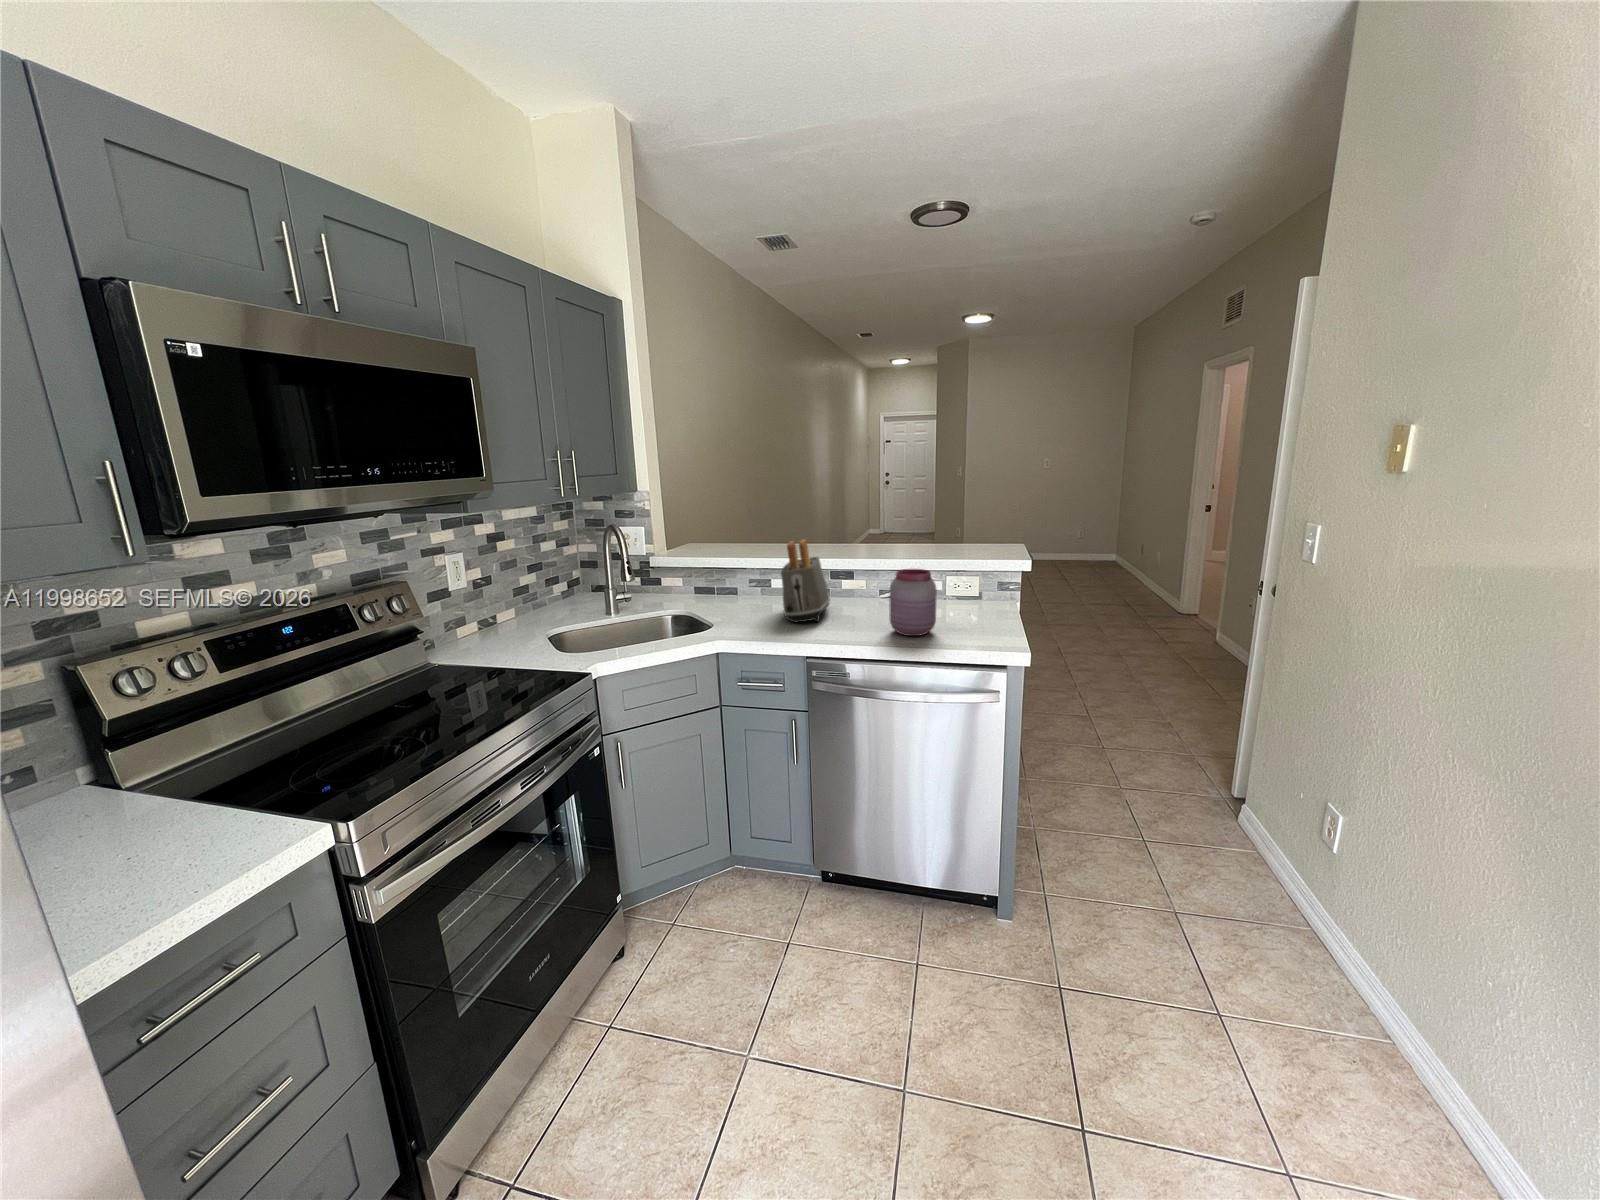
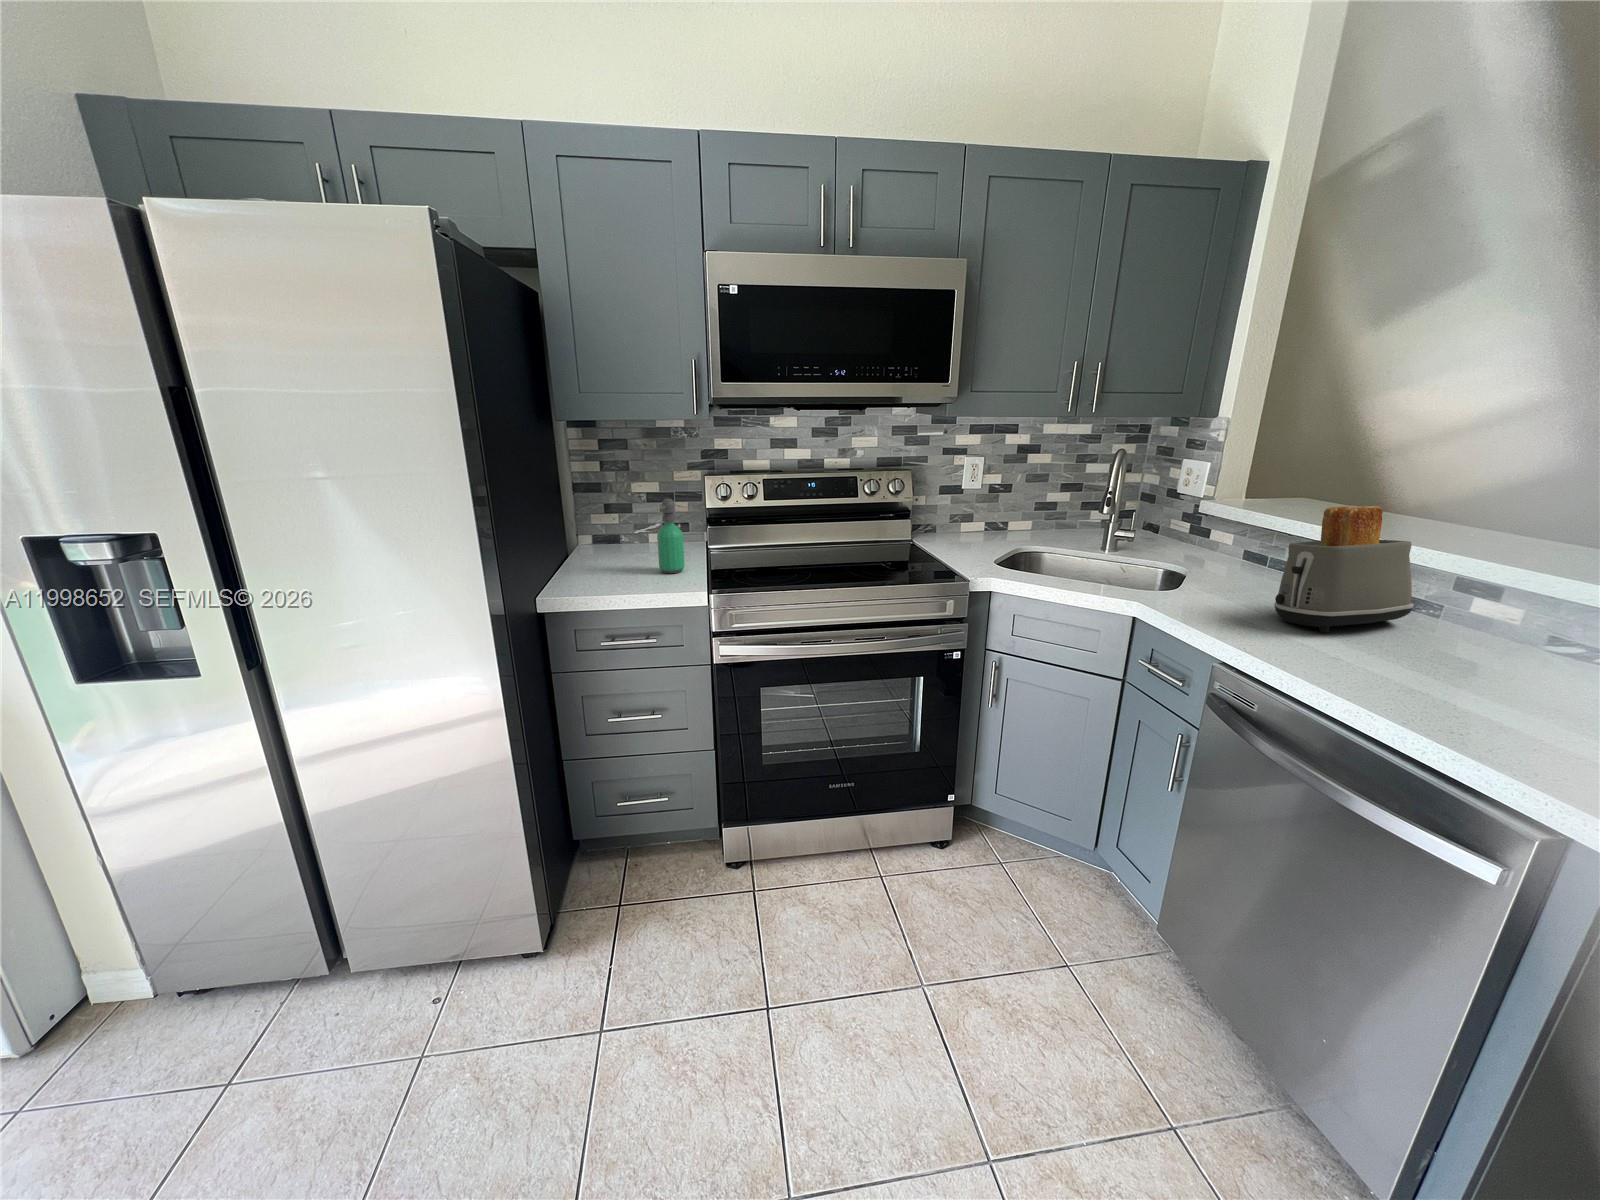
jar: present [889,569,937,636] -> none [1409,585,1552,715]
soap dispenser: none [113,716,193,855] -> present [657,499,685,573]

